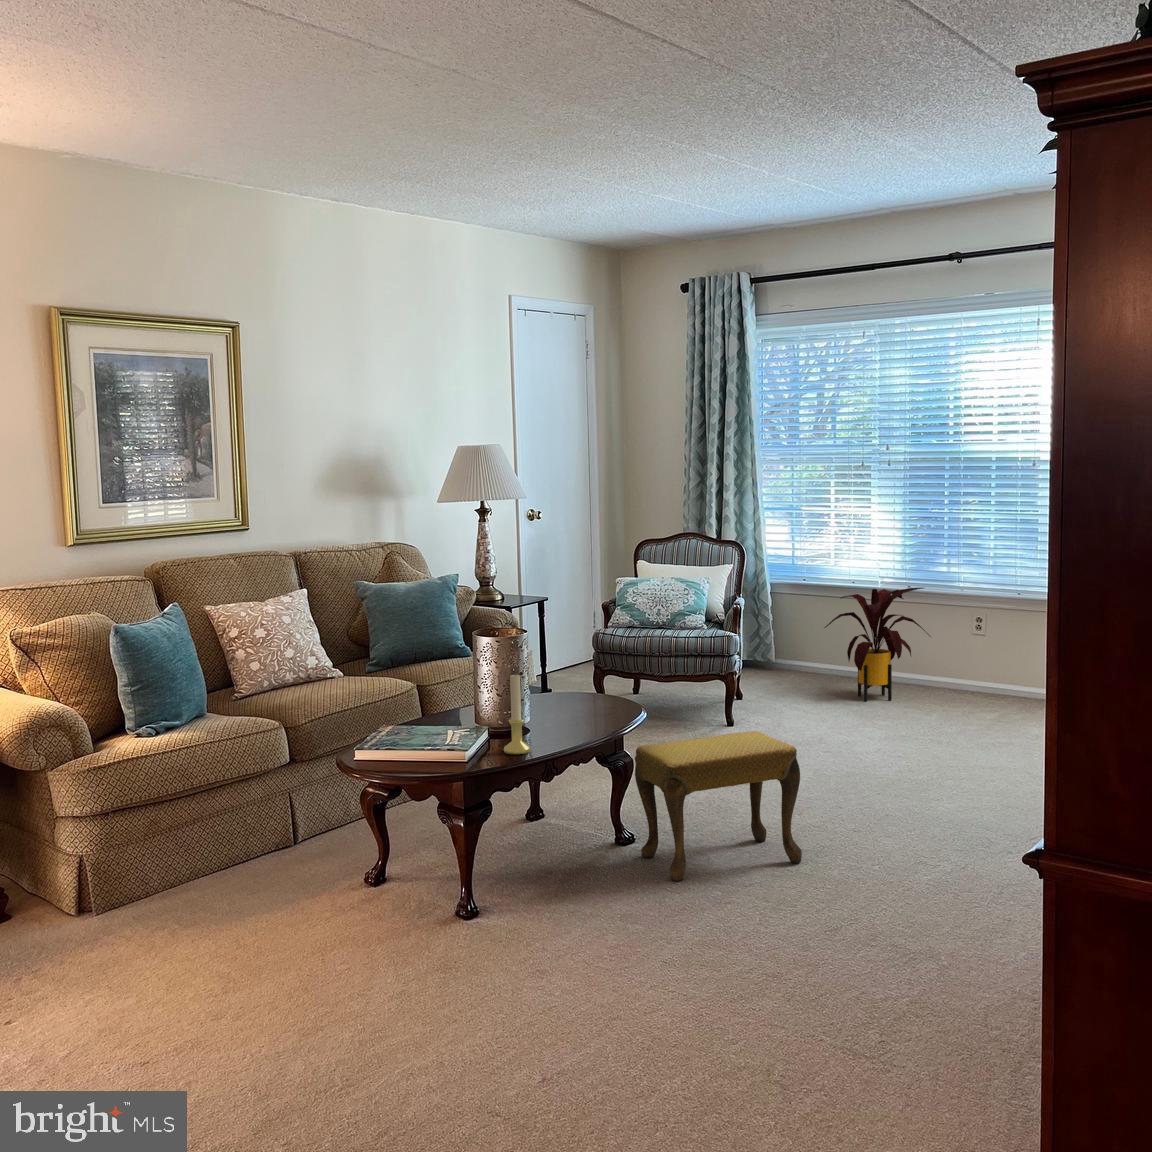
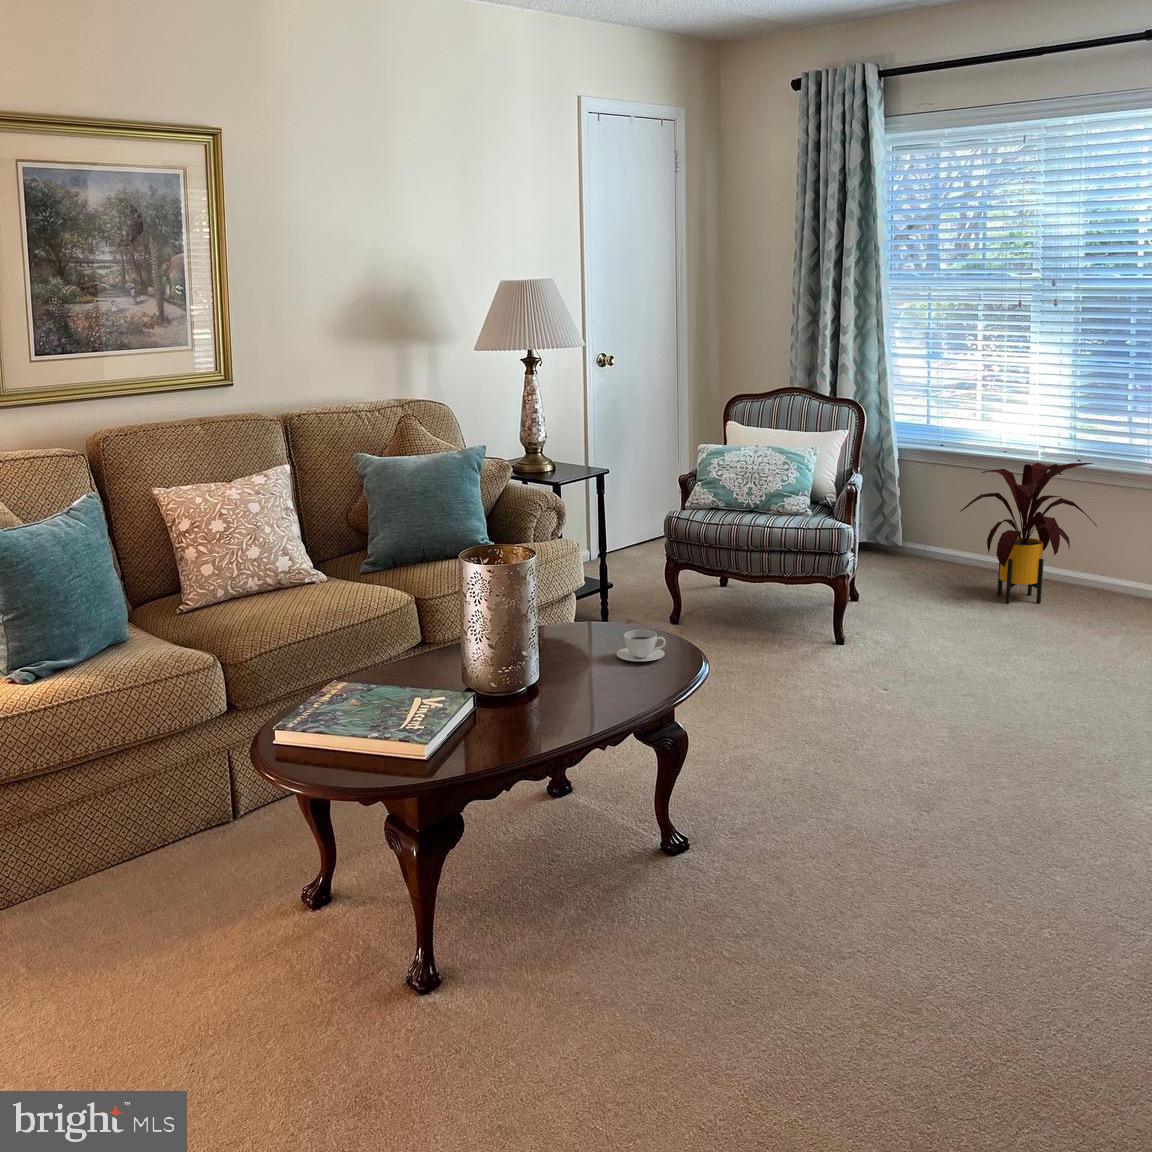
candle holder: present [504,675,531,754] -> none [491,623,531,744]
teacup: none [578,692,612,712] -> present [617,630,666,661]
footstool: present [635,731,802,881] -> none [692,694,933,919]

